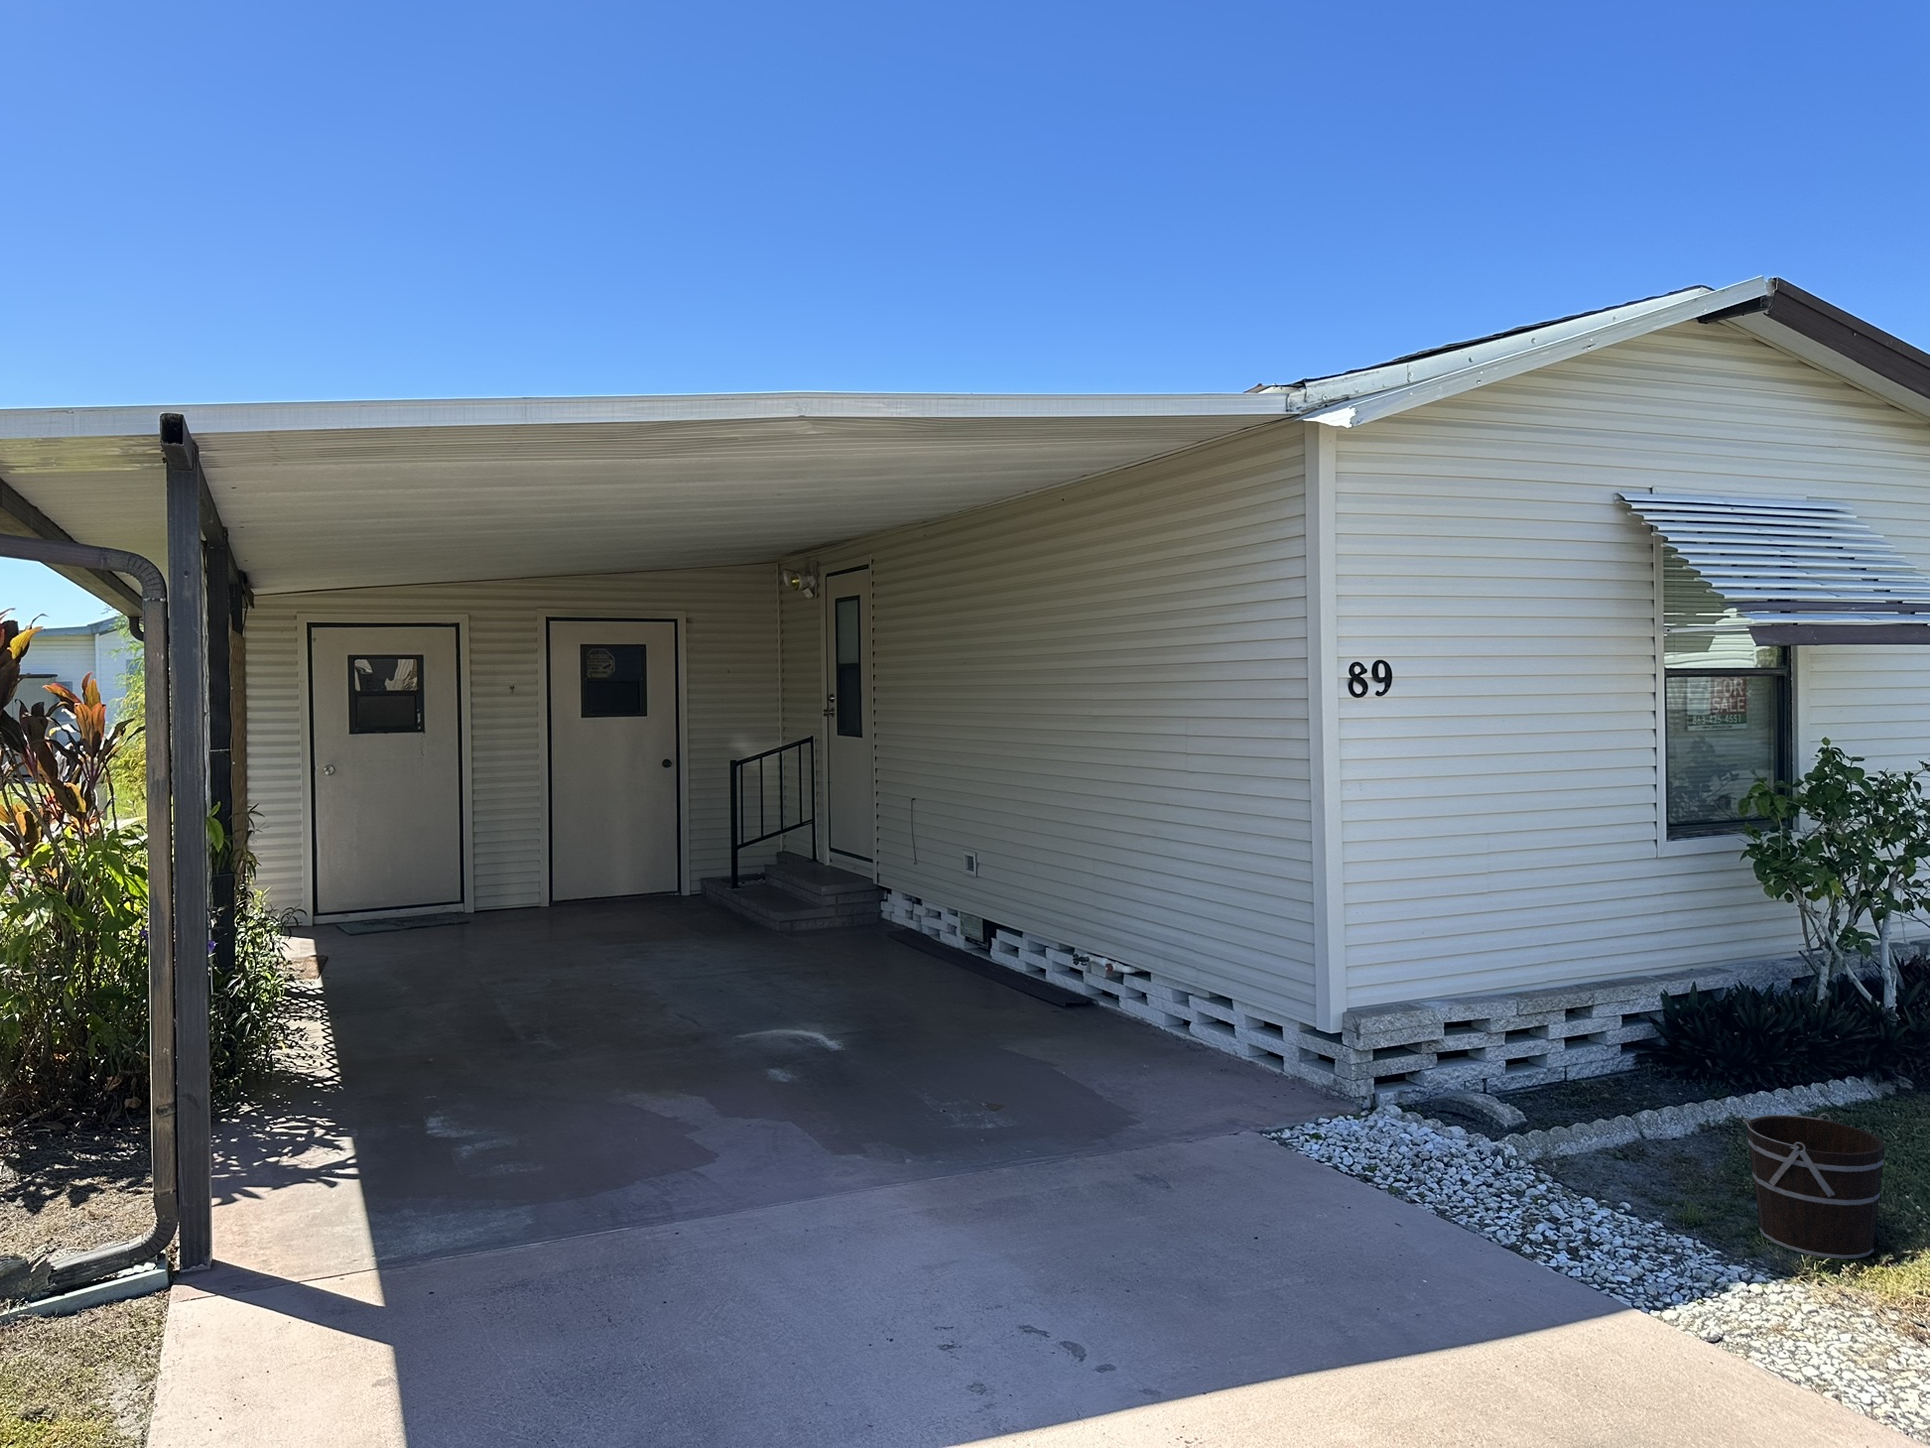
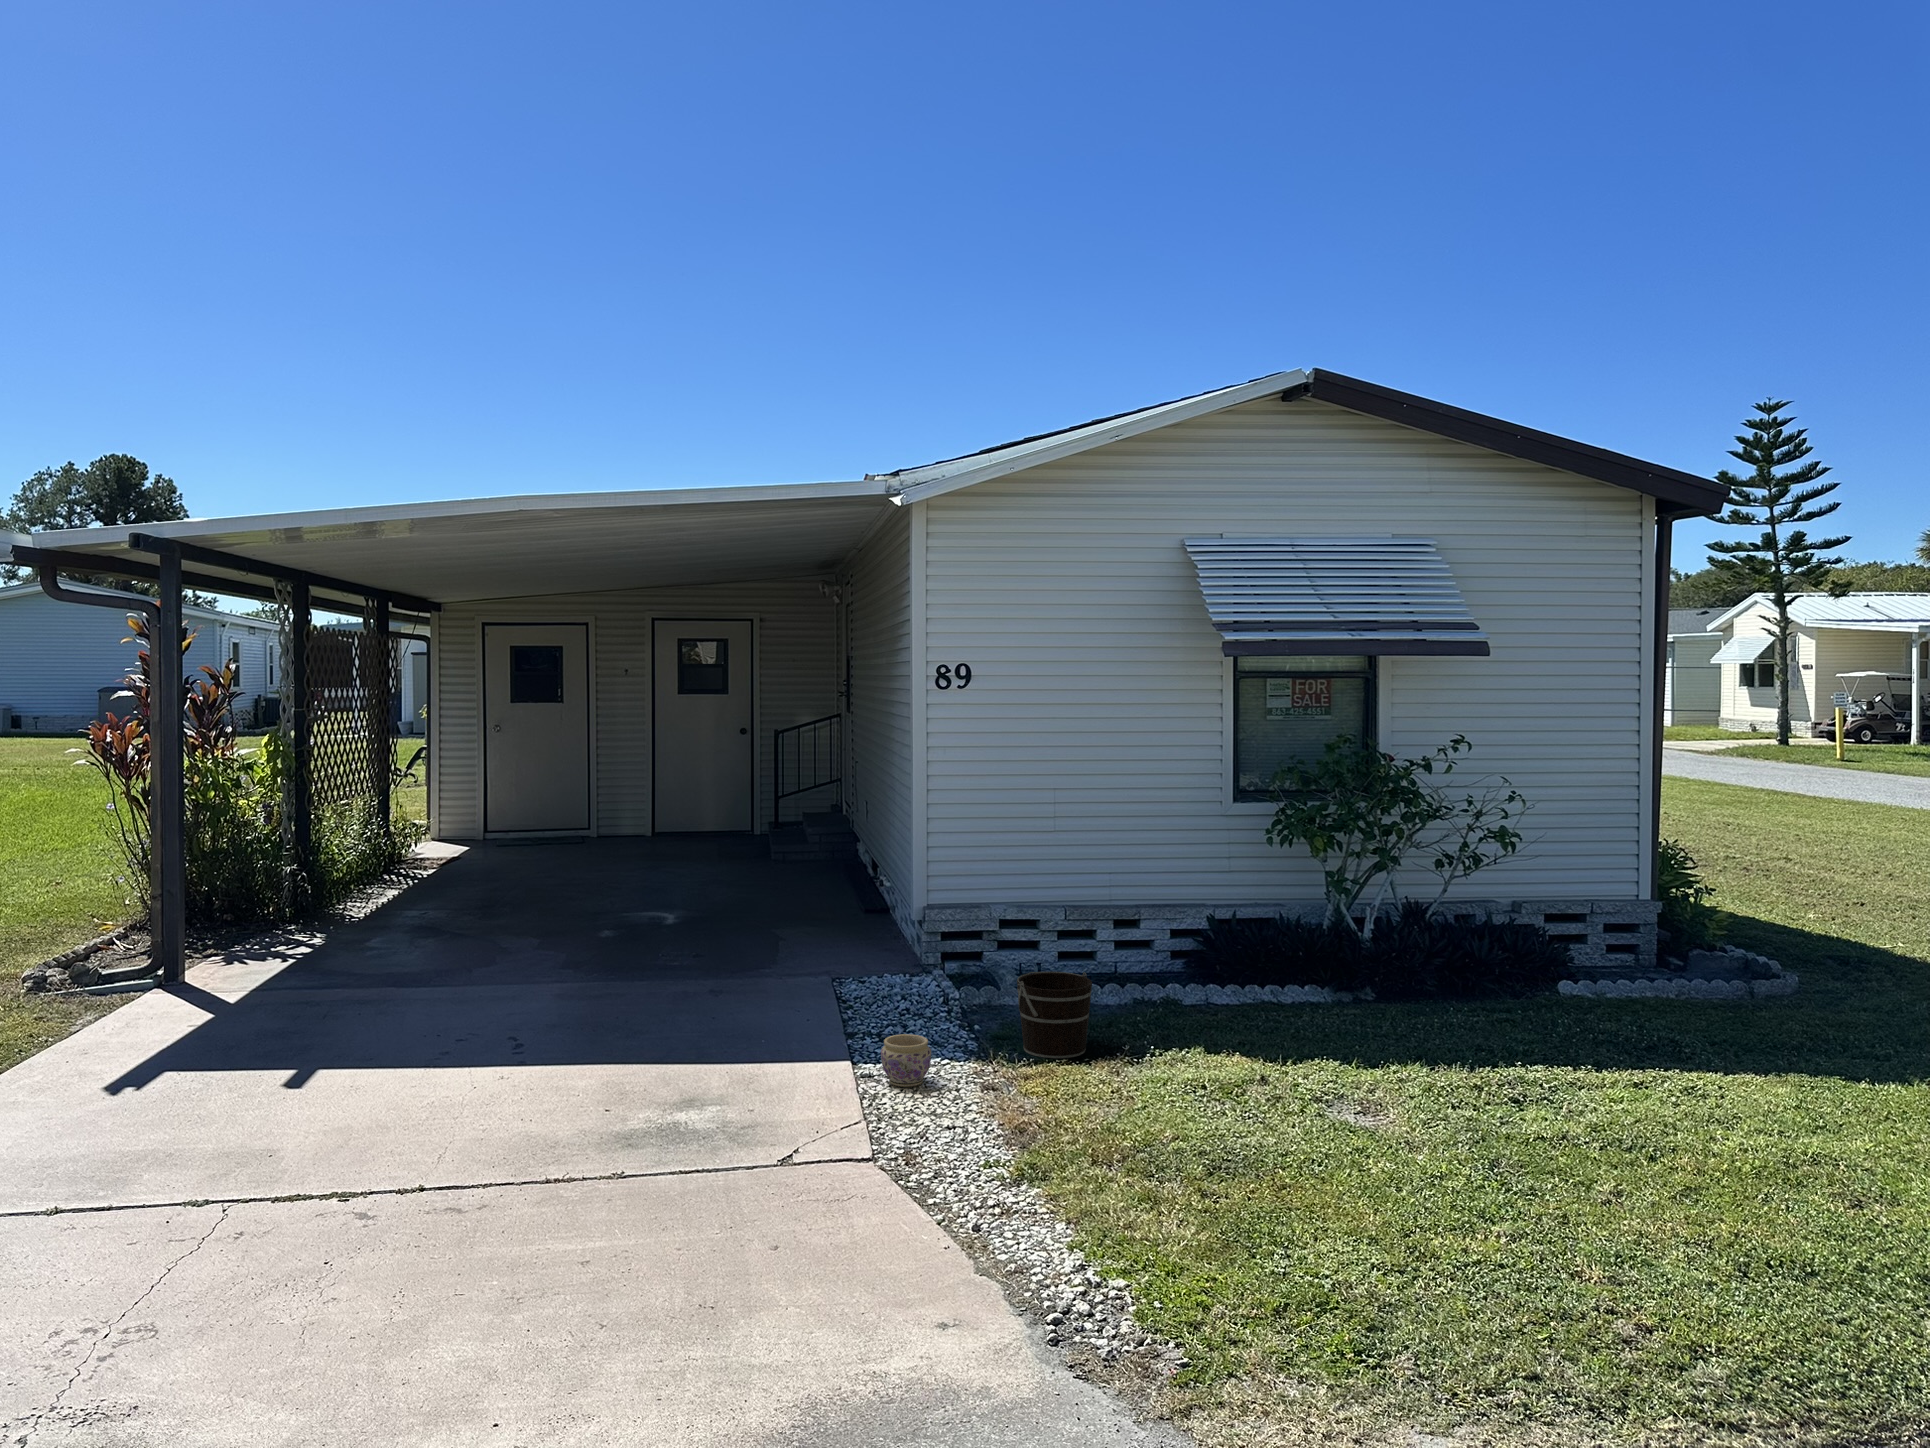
planter: none [1750,1264,1852,1366] -> present [881,1034,931,1088]

